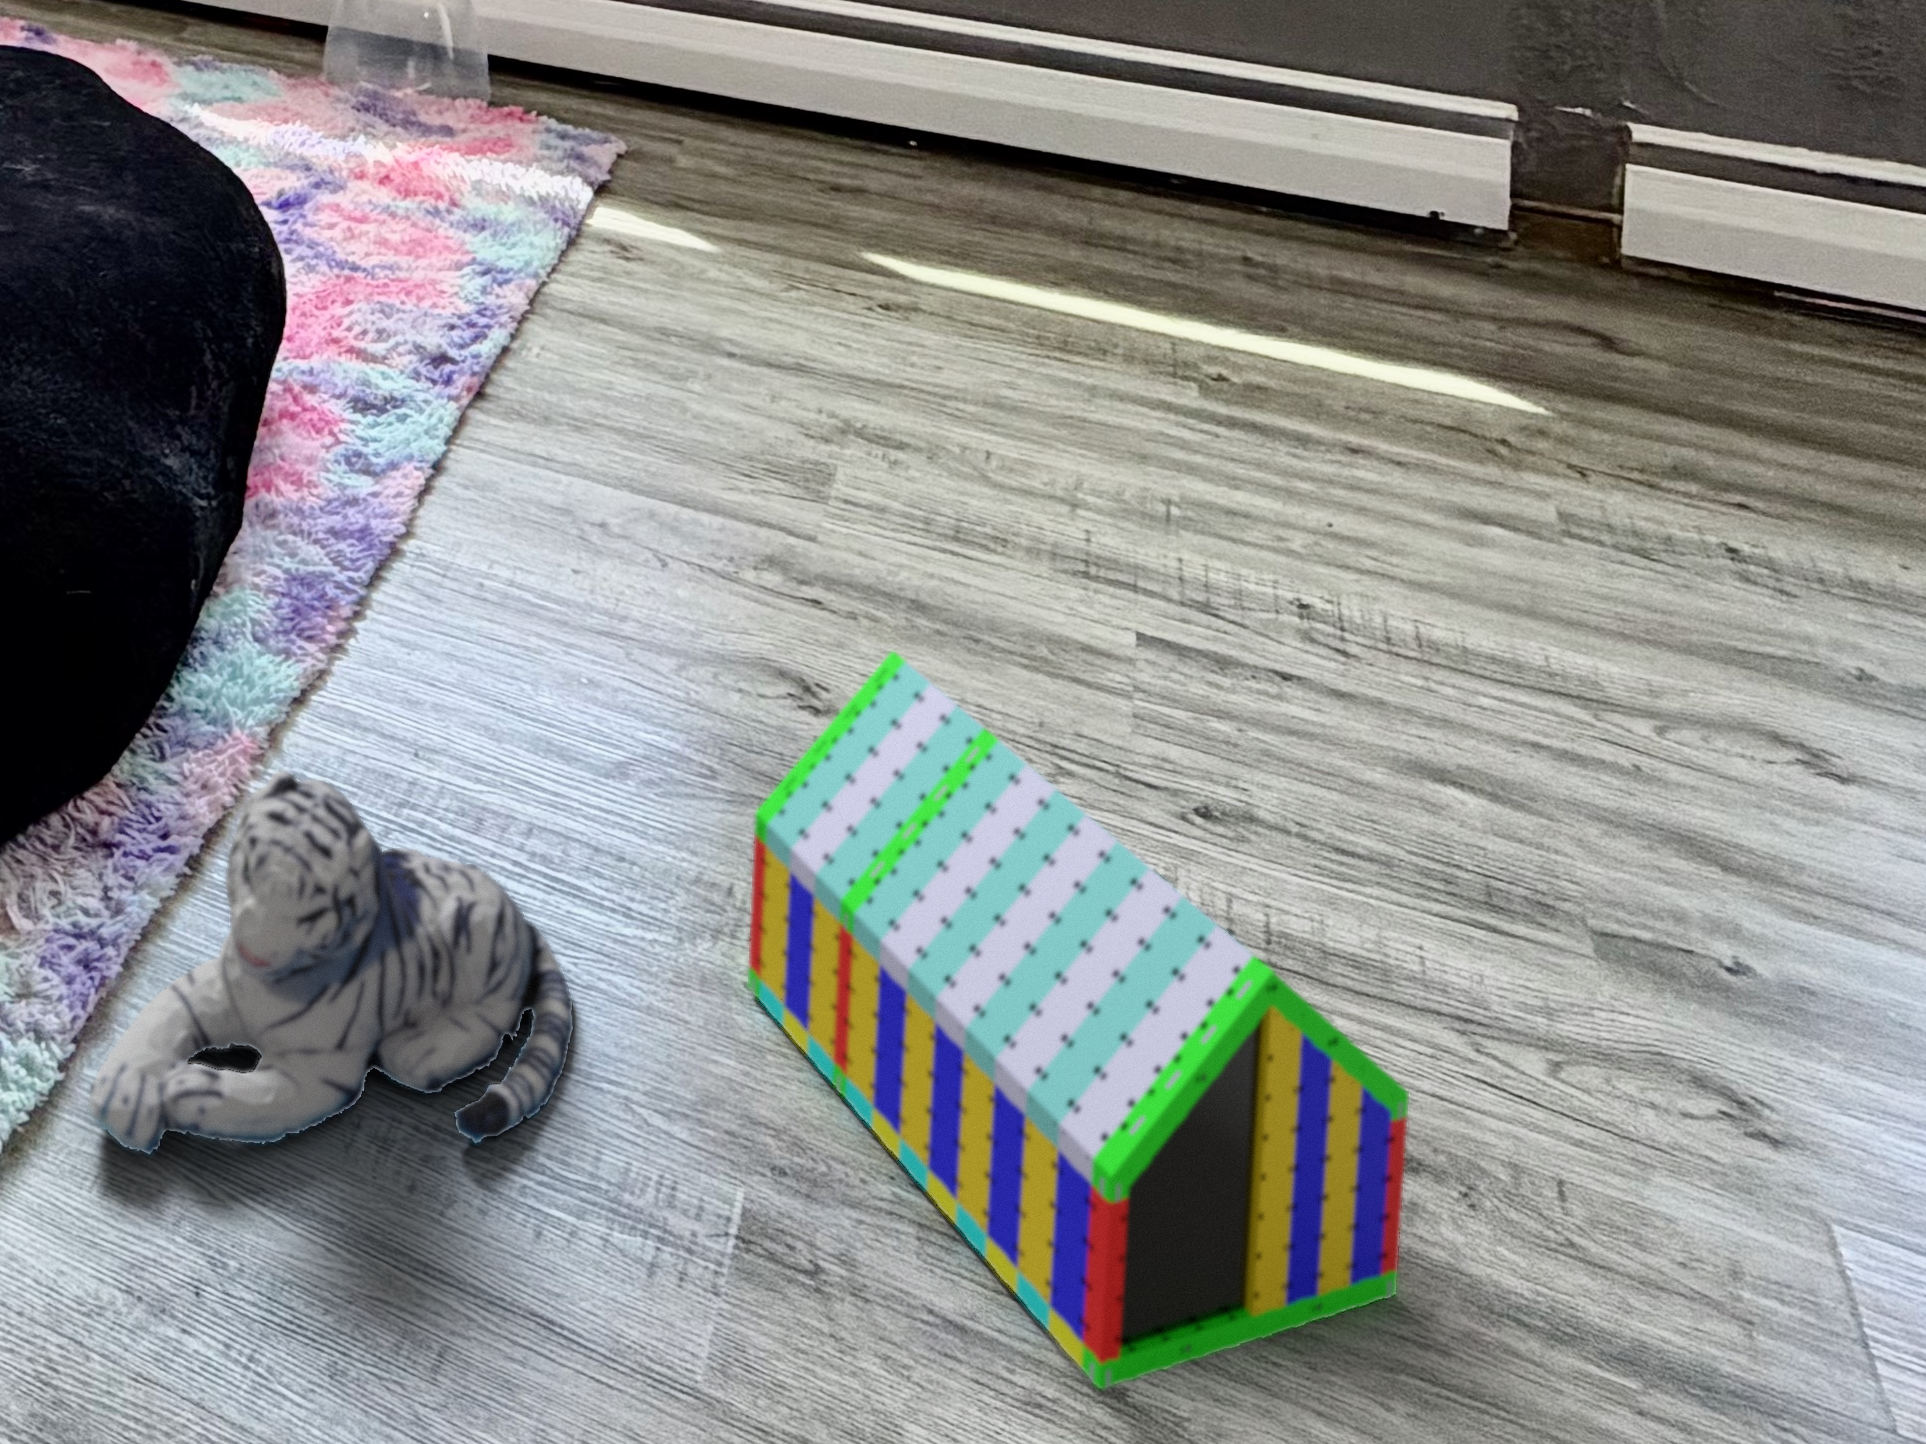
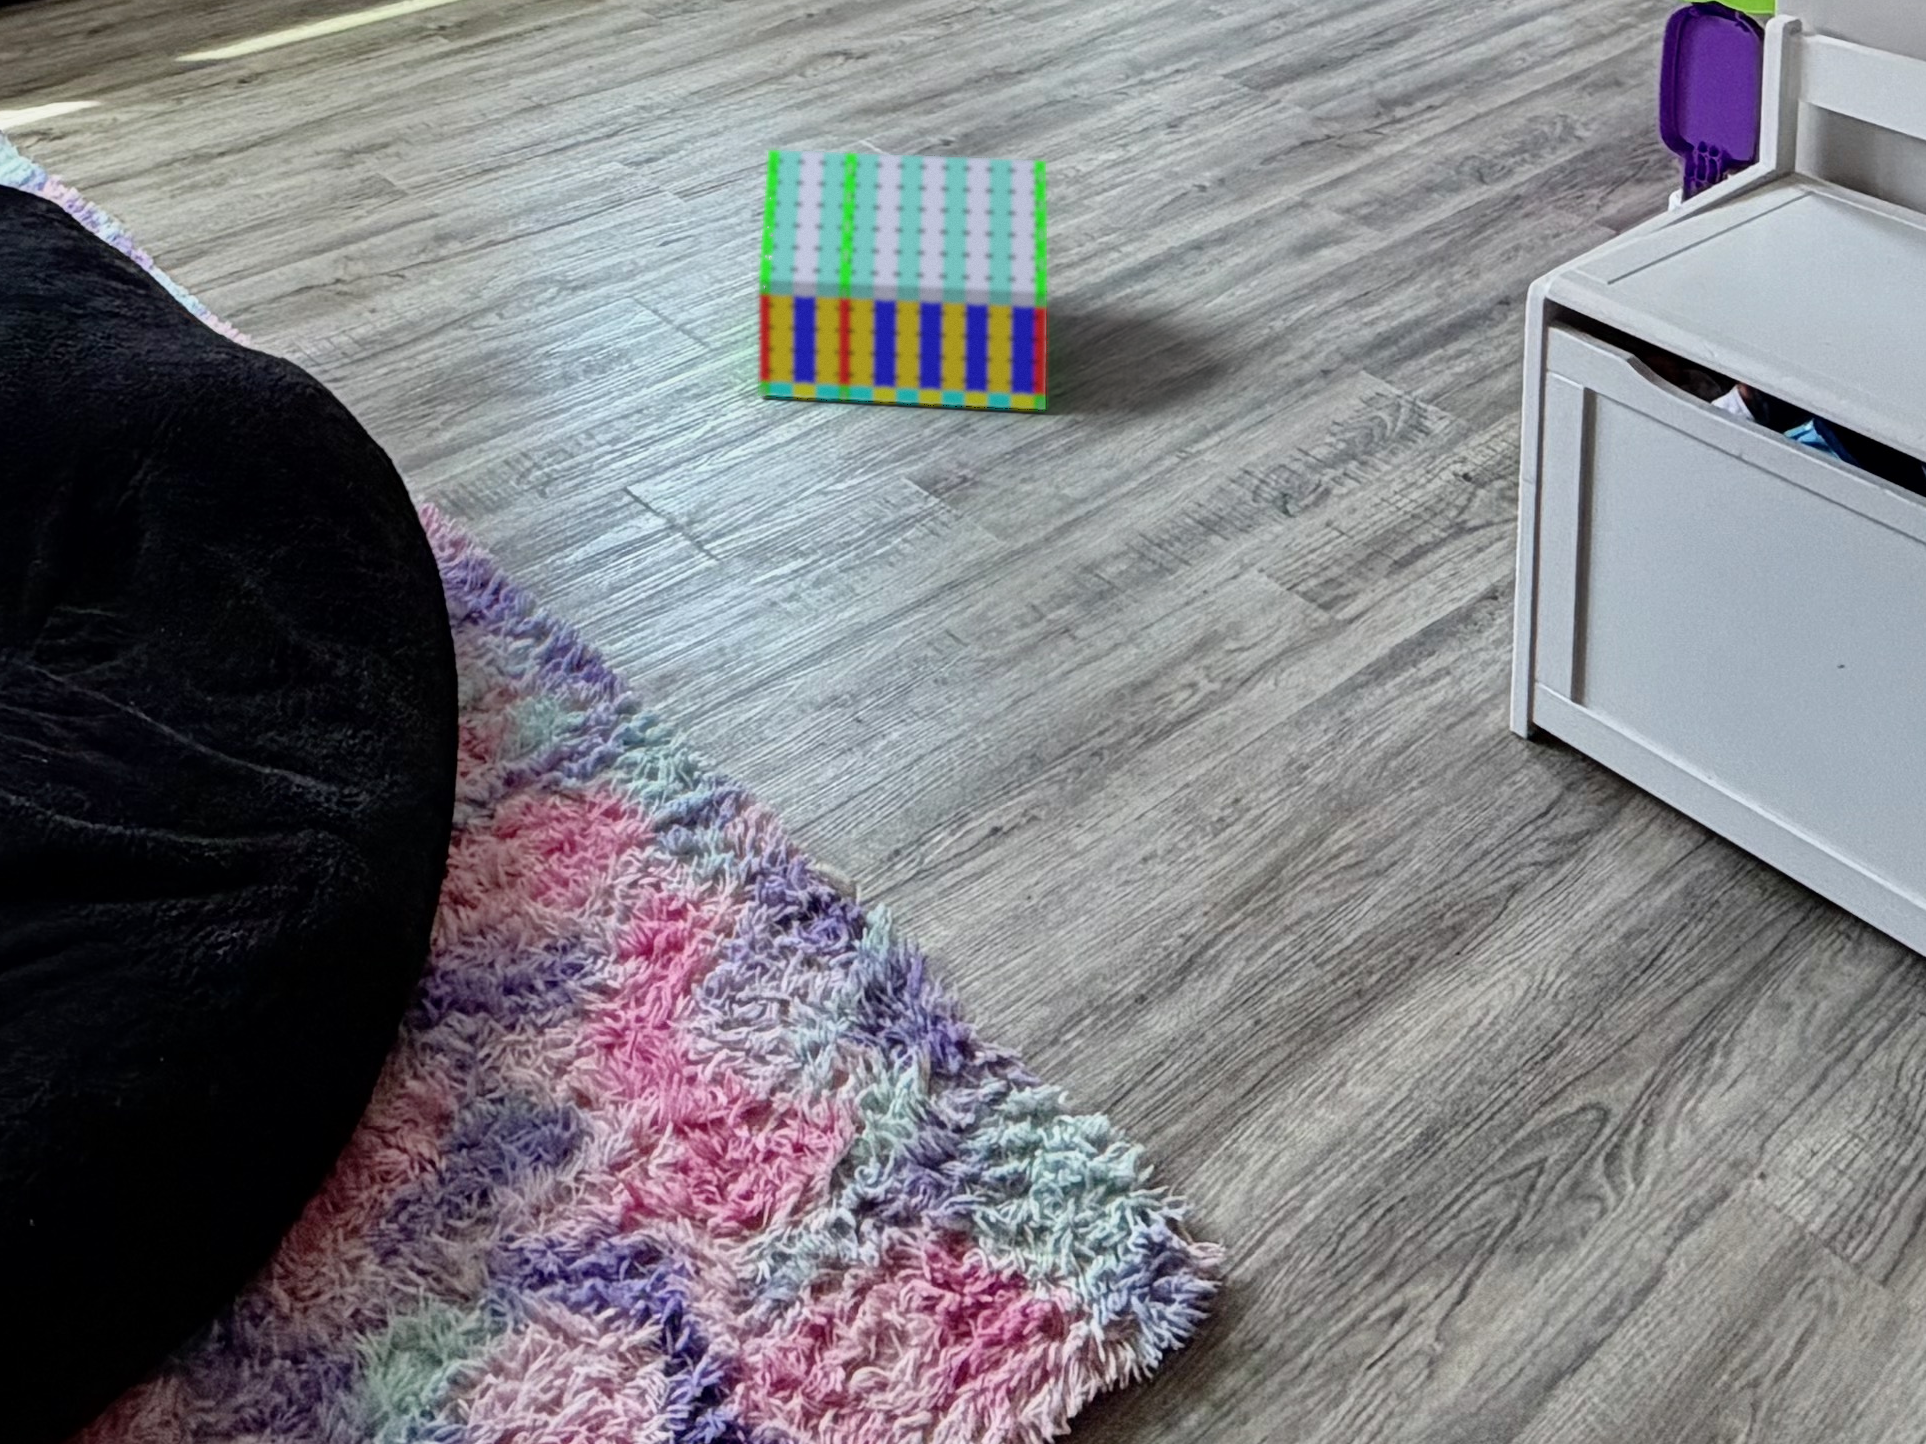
plush toy: present [88,770,573,1154] -> none [599,376,802,671]

